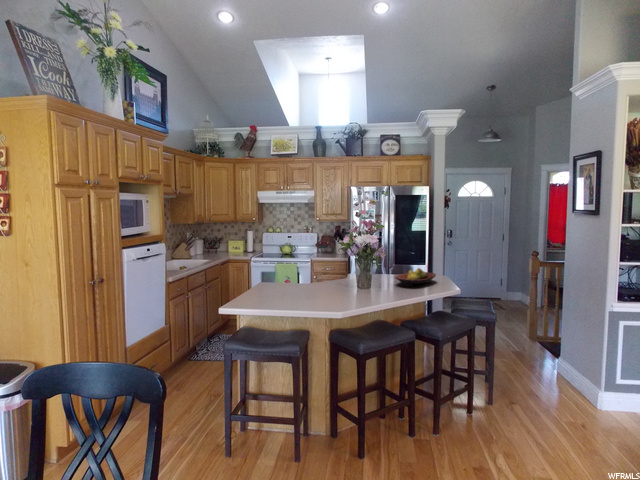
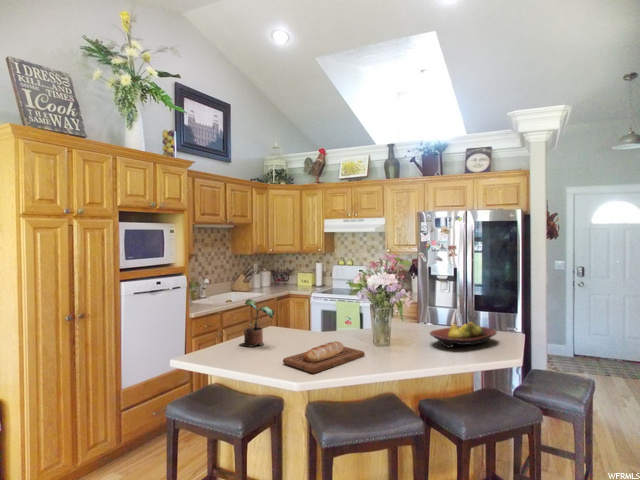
potted plant: none [255,259,286,297] -> present [239,299,274,347]
bread loaf: none [310,287,361,308] -> present [283,341,365,373]

